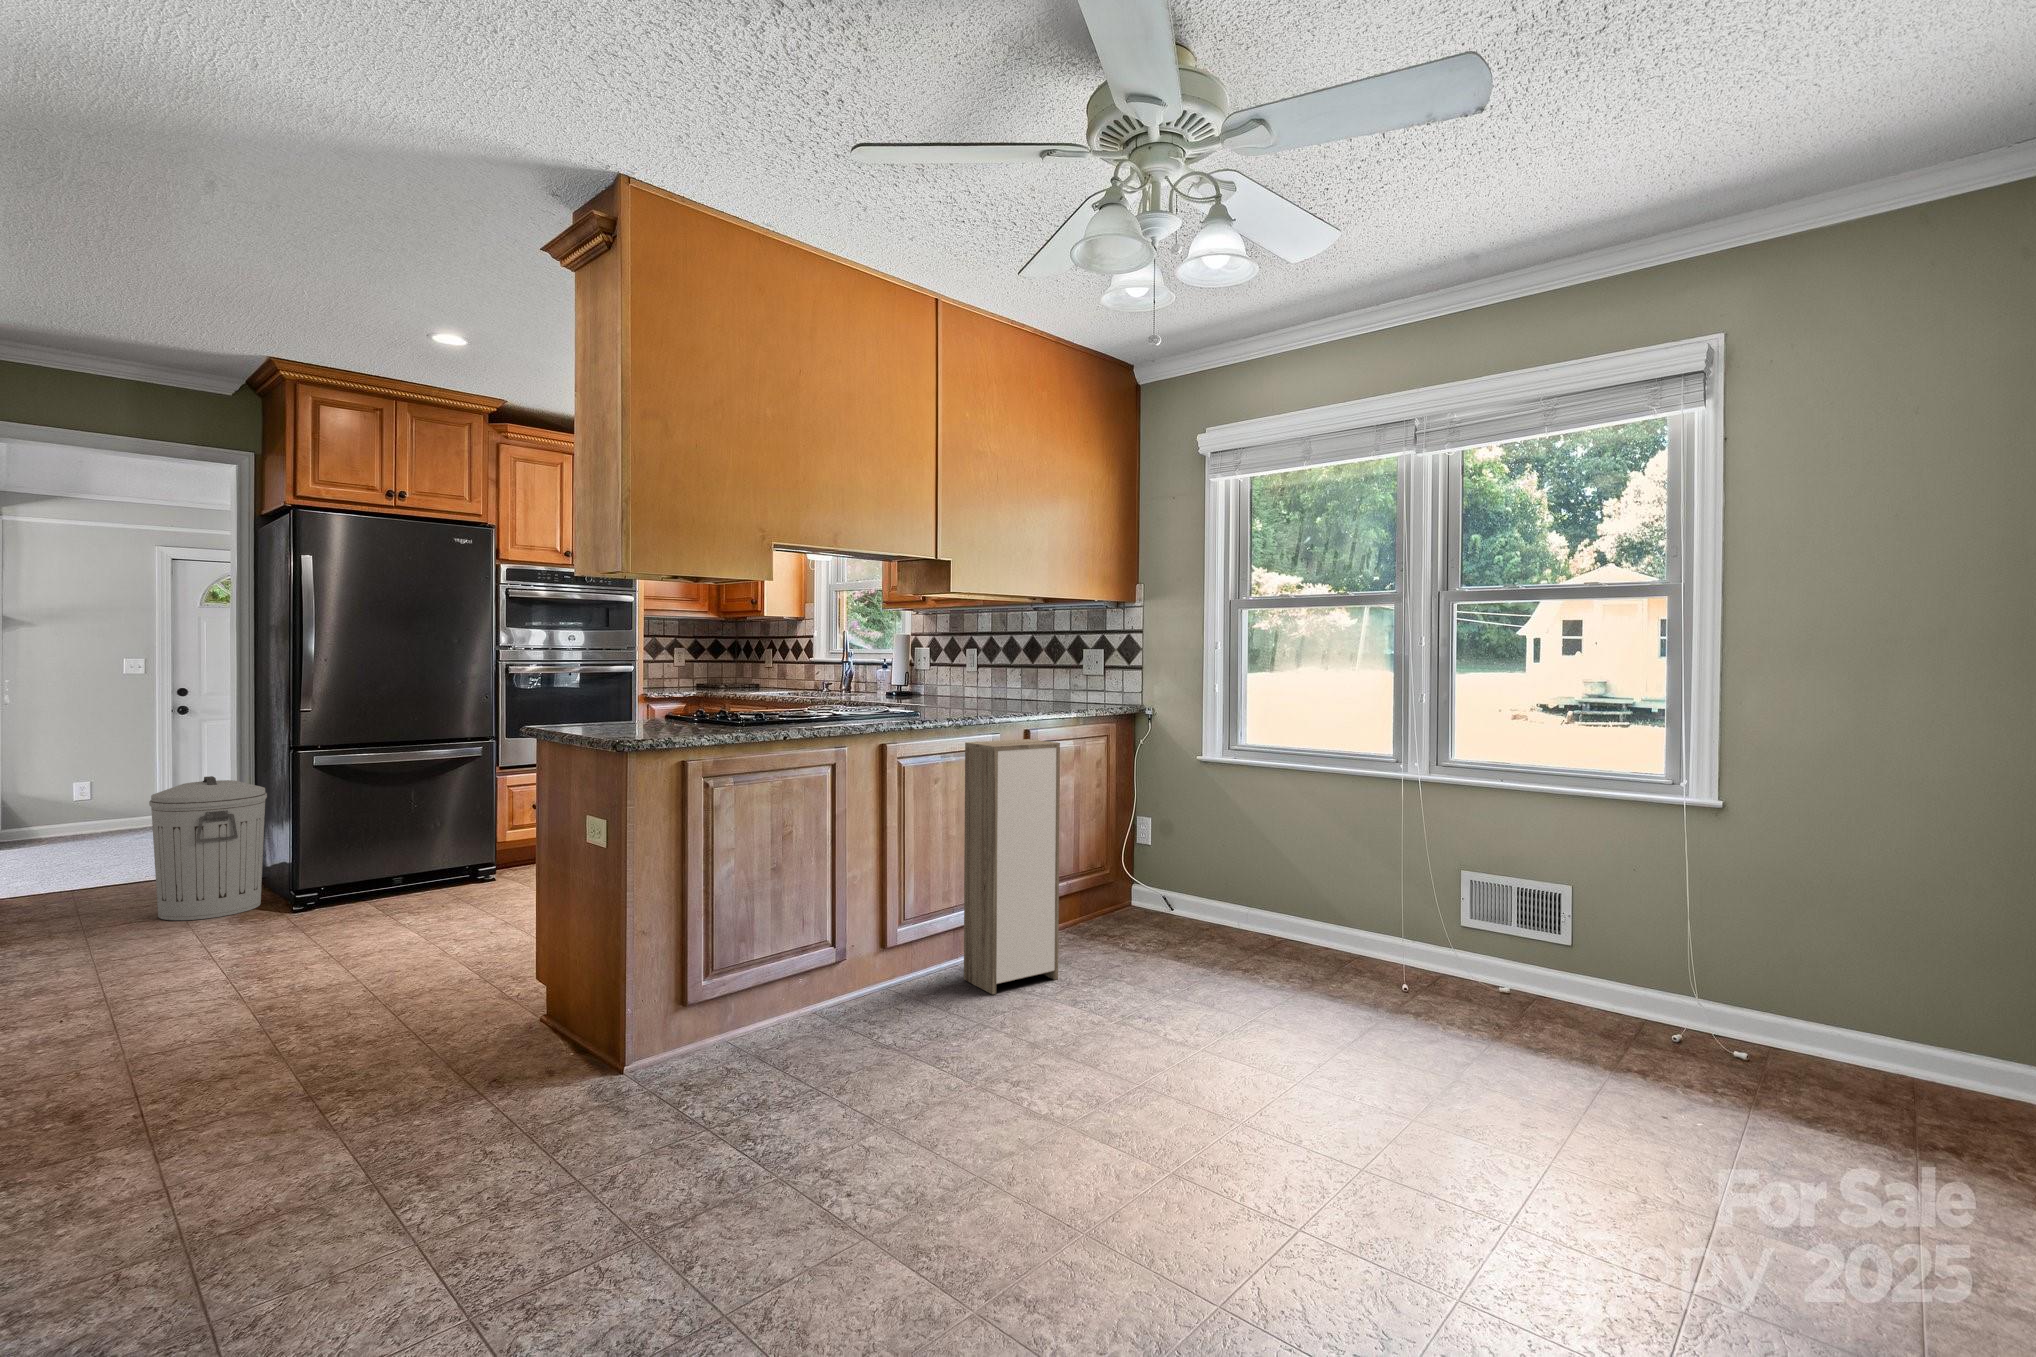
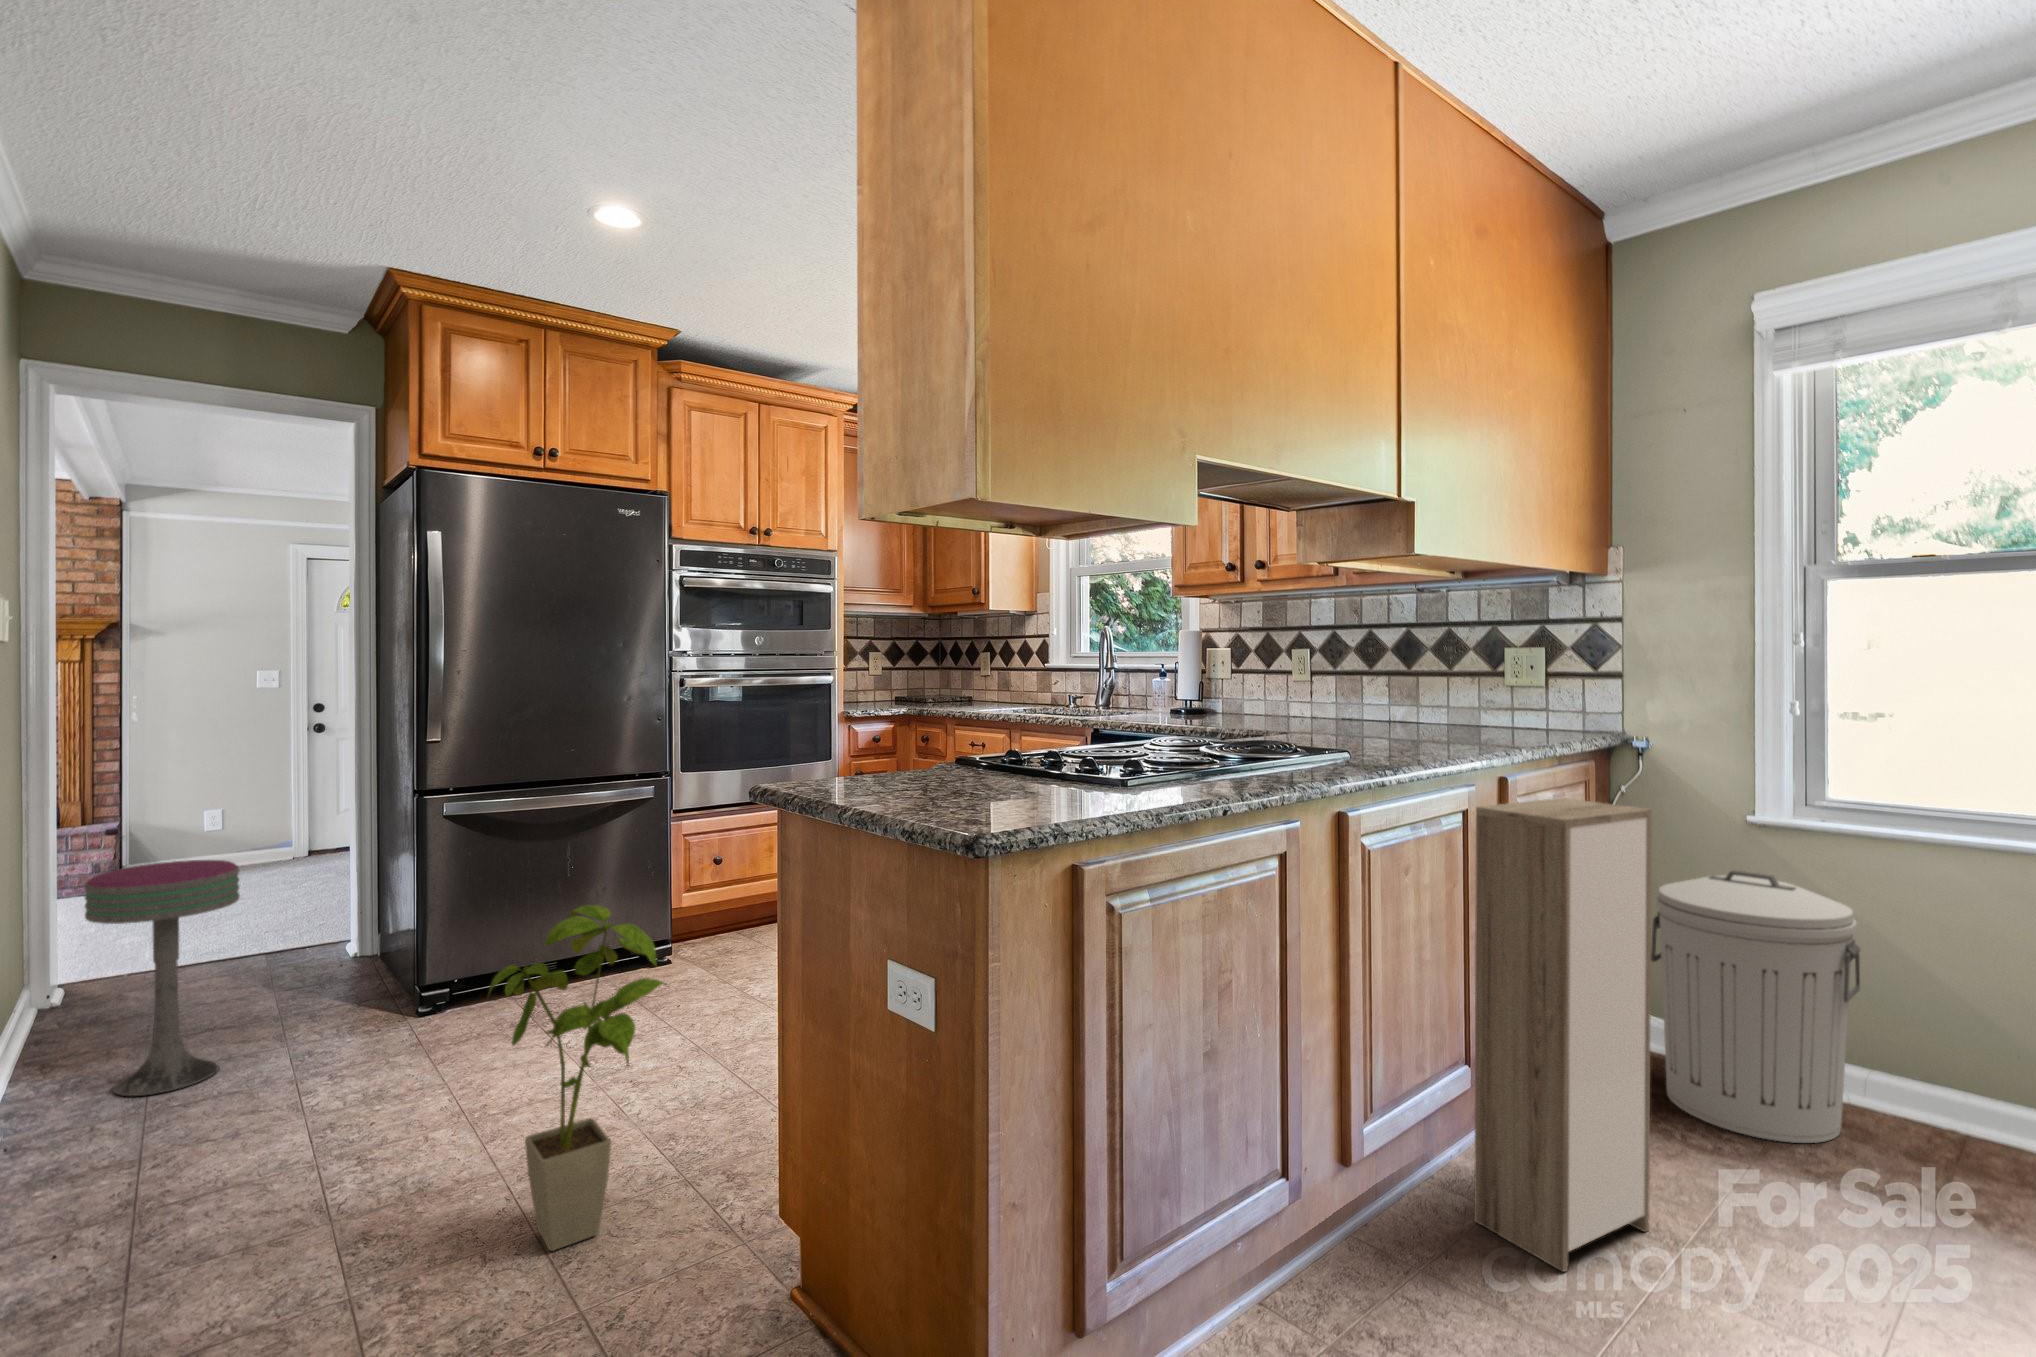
trash can: present [149,776,267,920] -> present [1651,870,1860,1143]
bar stool: none [45,795,159,958] -> present [84,860,240,1096]
house plant: none [358,803,478,1009] -> present [489,905,667,1251]

